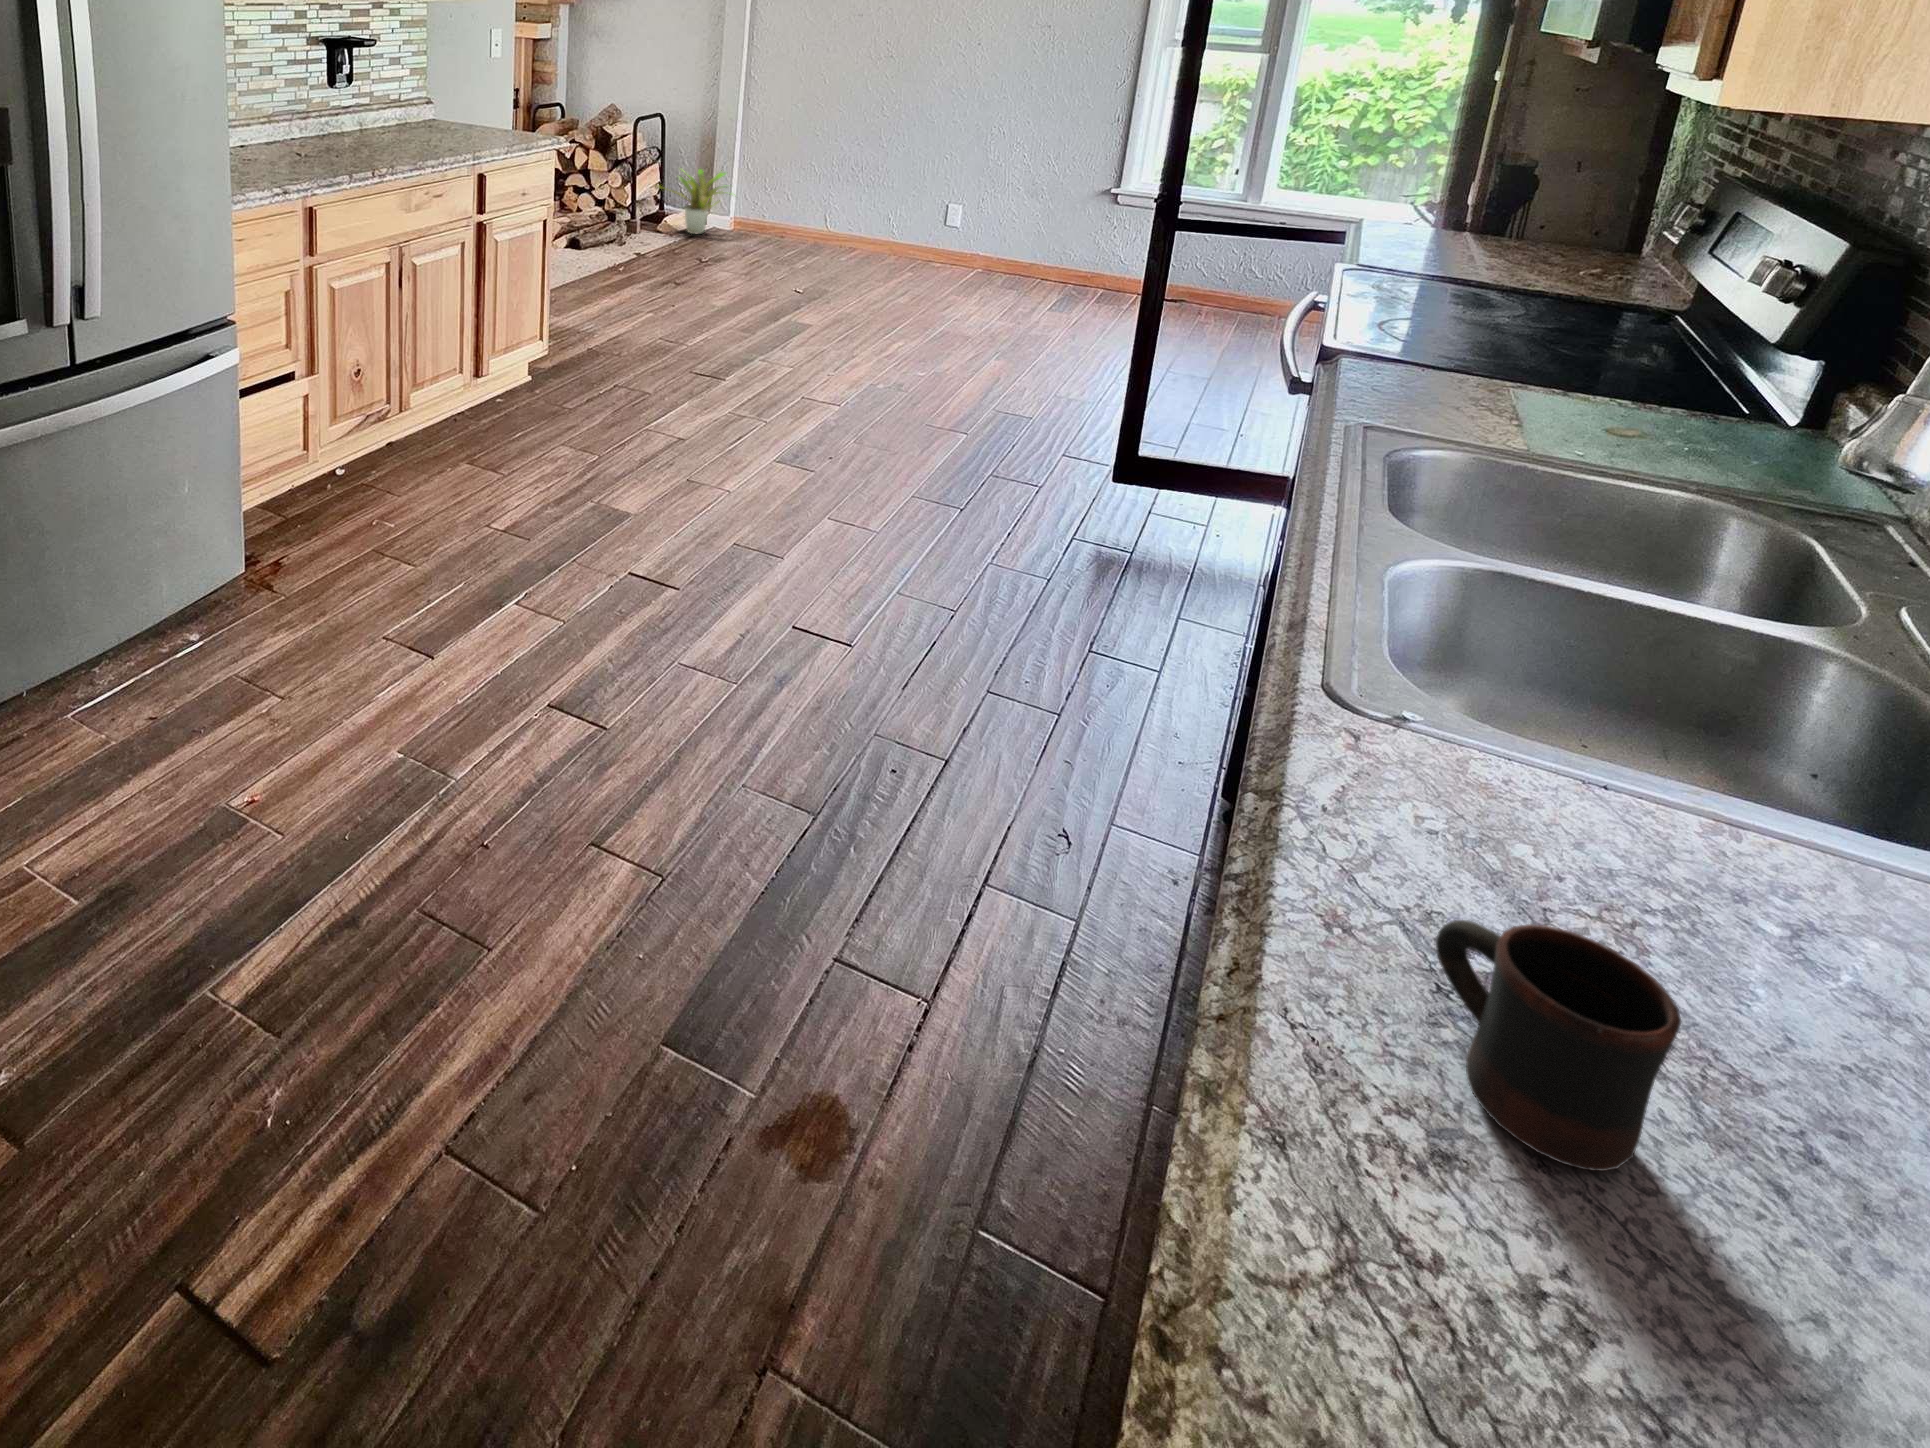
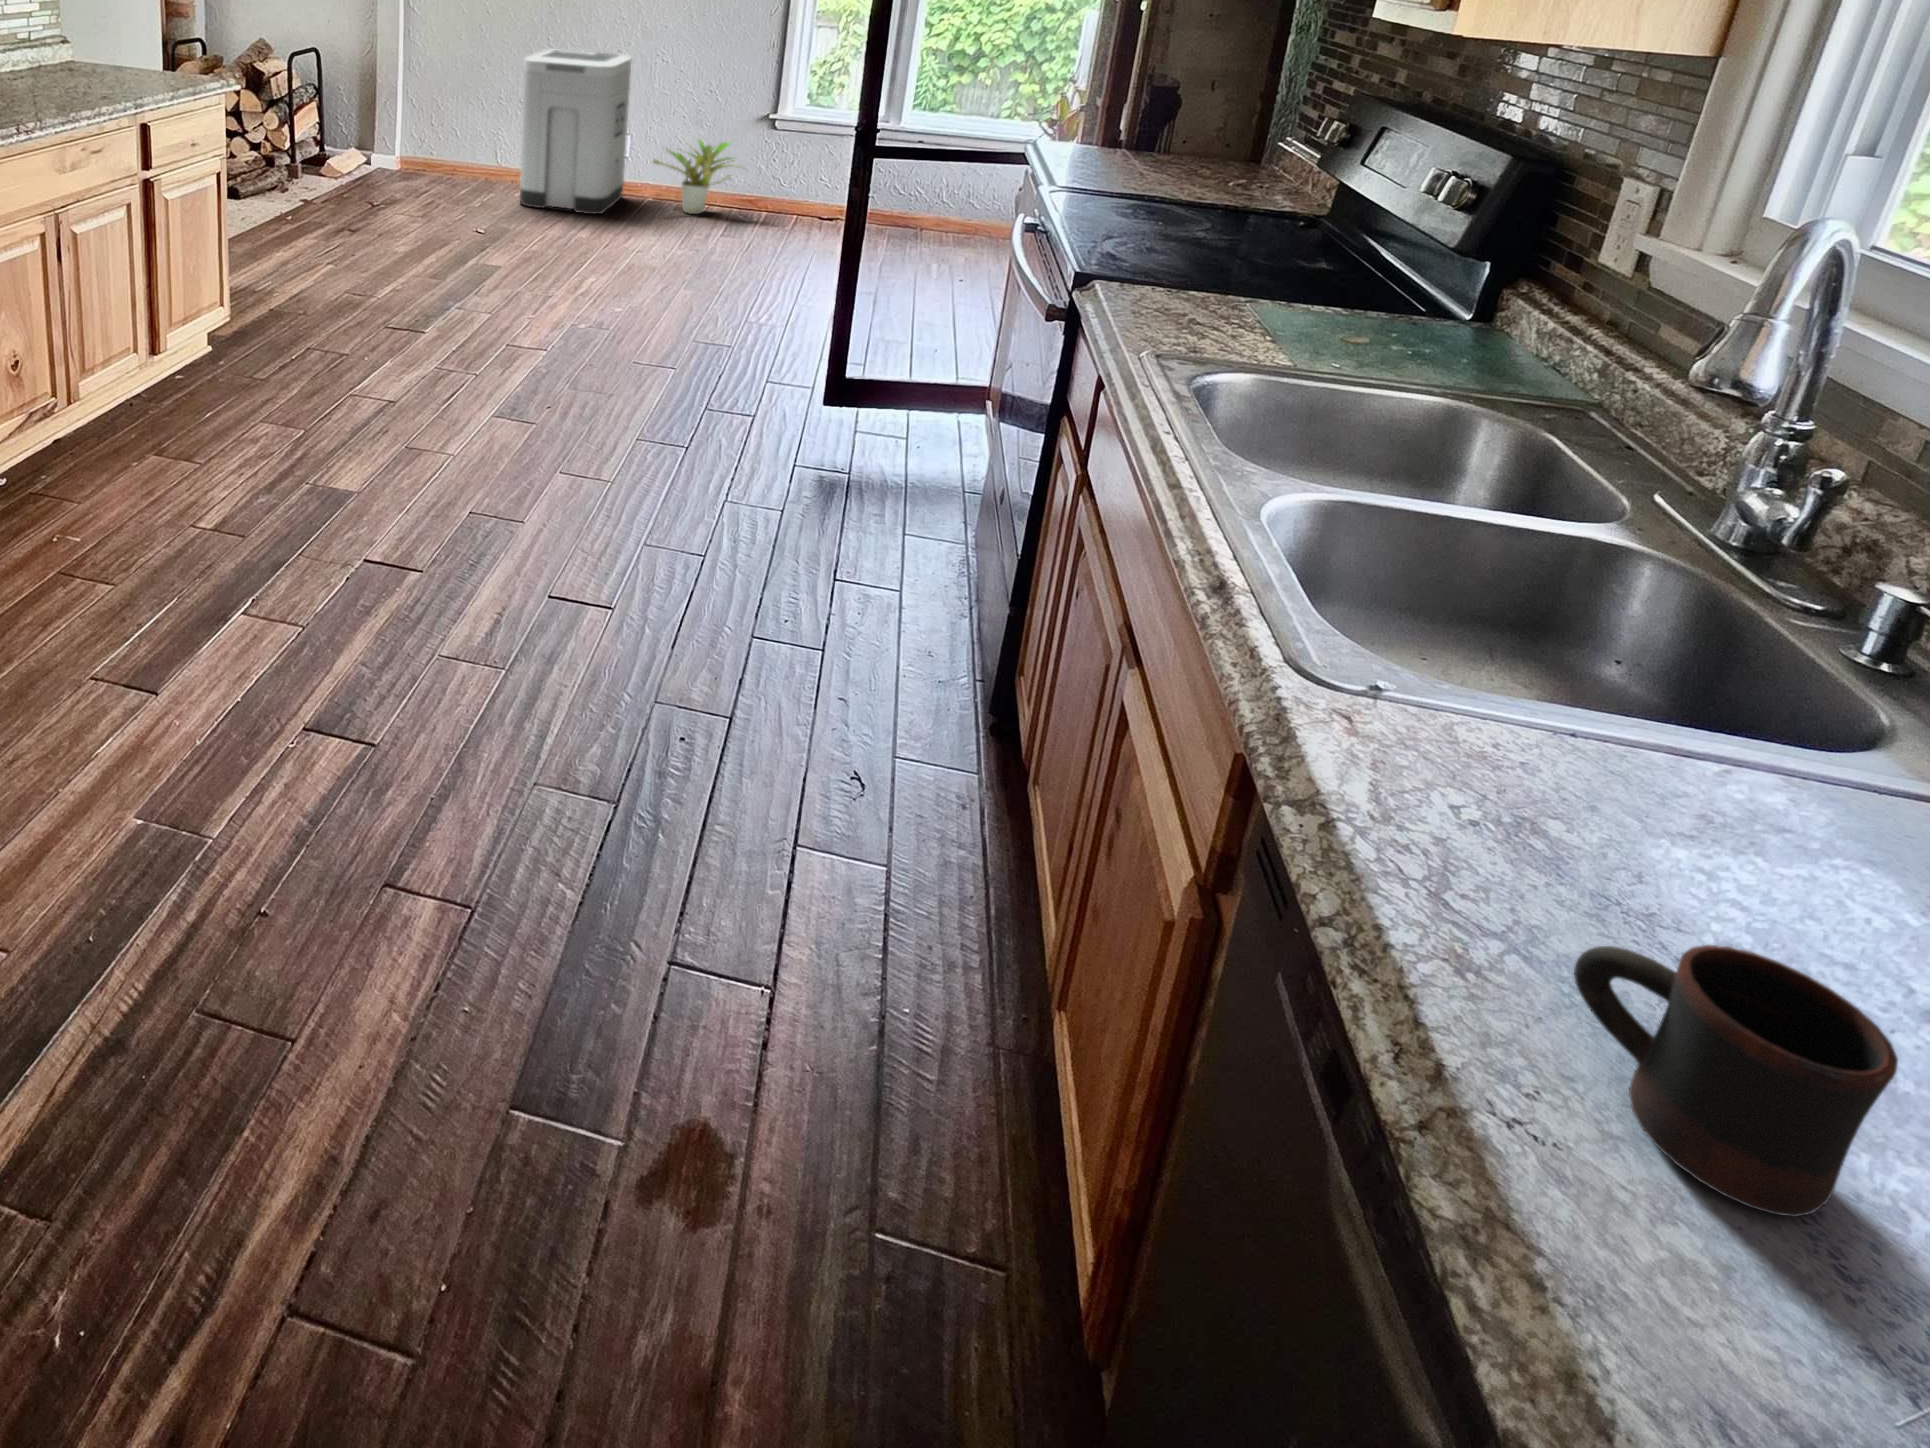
trash can: none [843,118,965,279] -> present [520,50,631,214]
potted plant: present [657,169,726,234] -> present [653,140,737,214]

